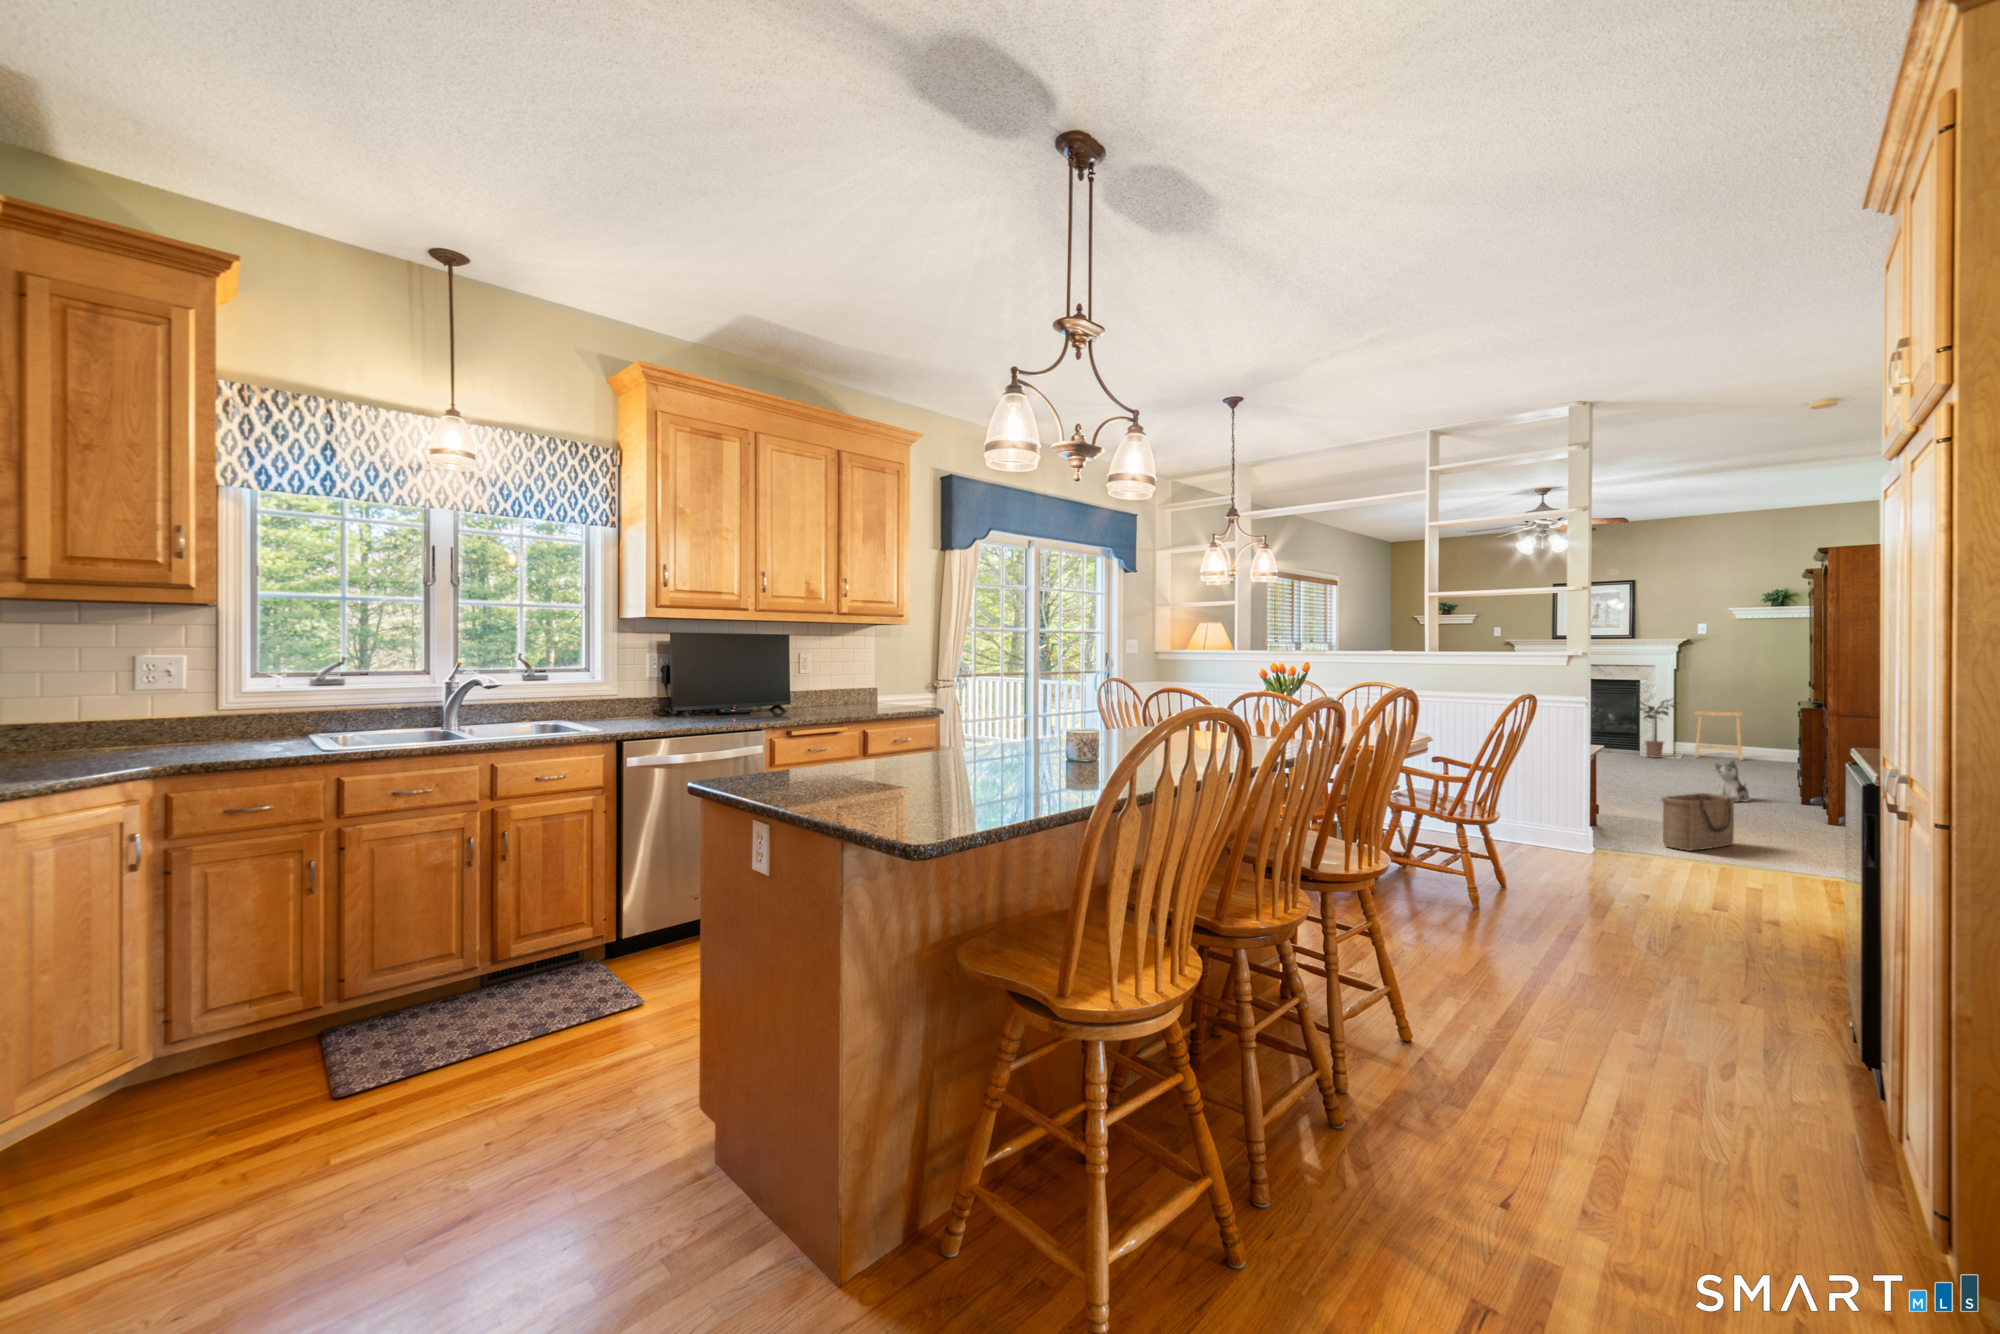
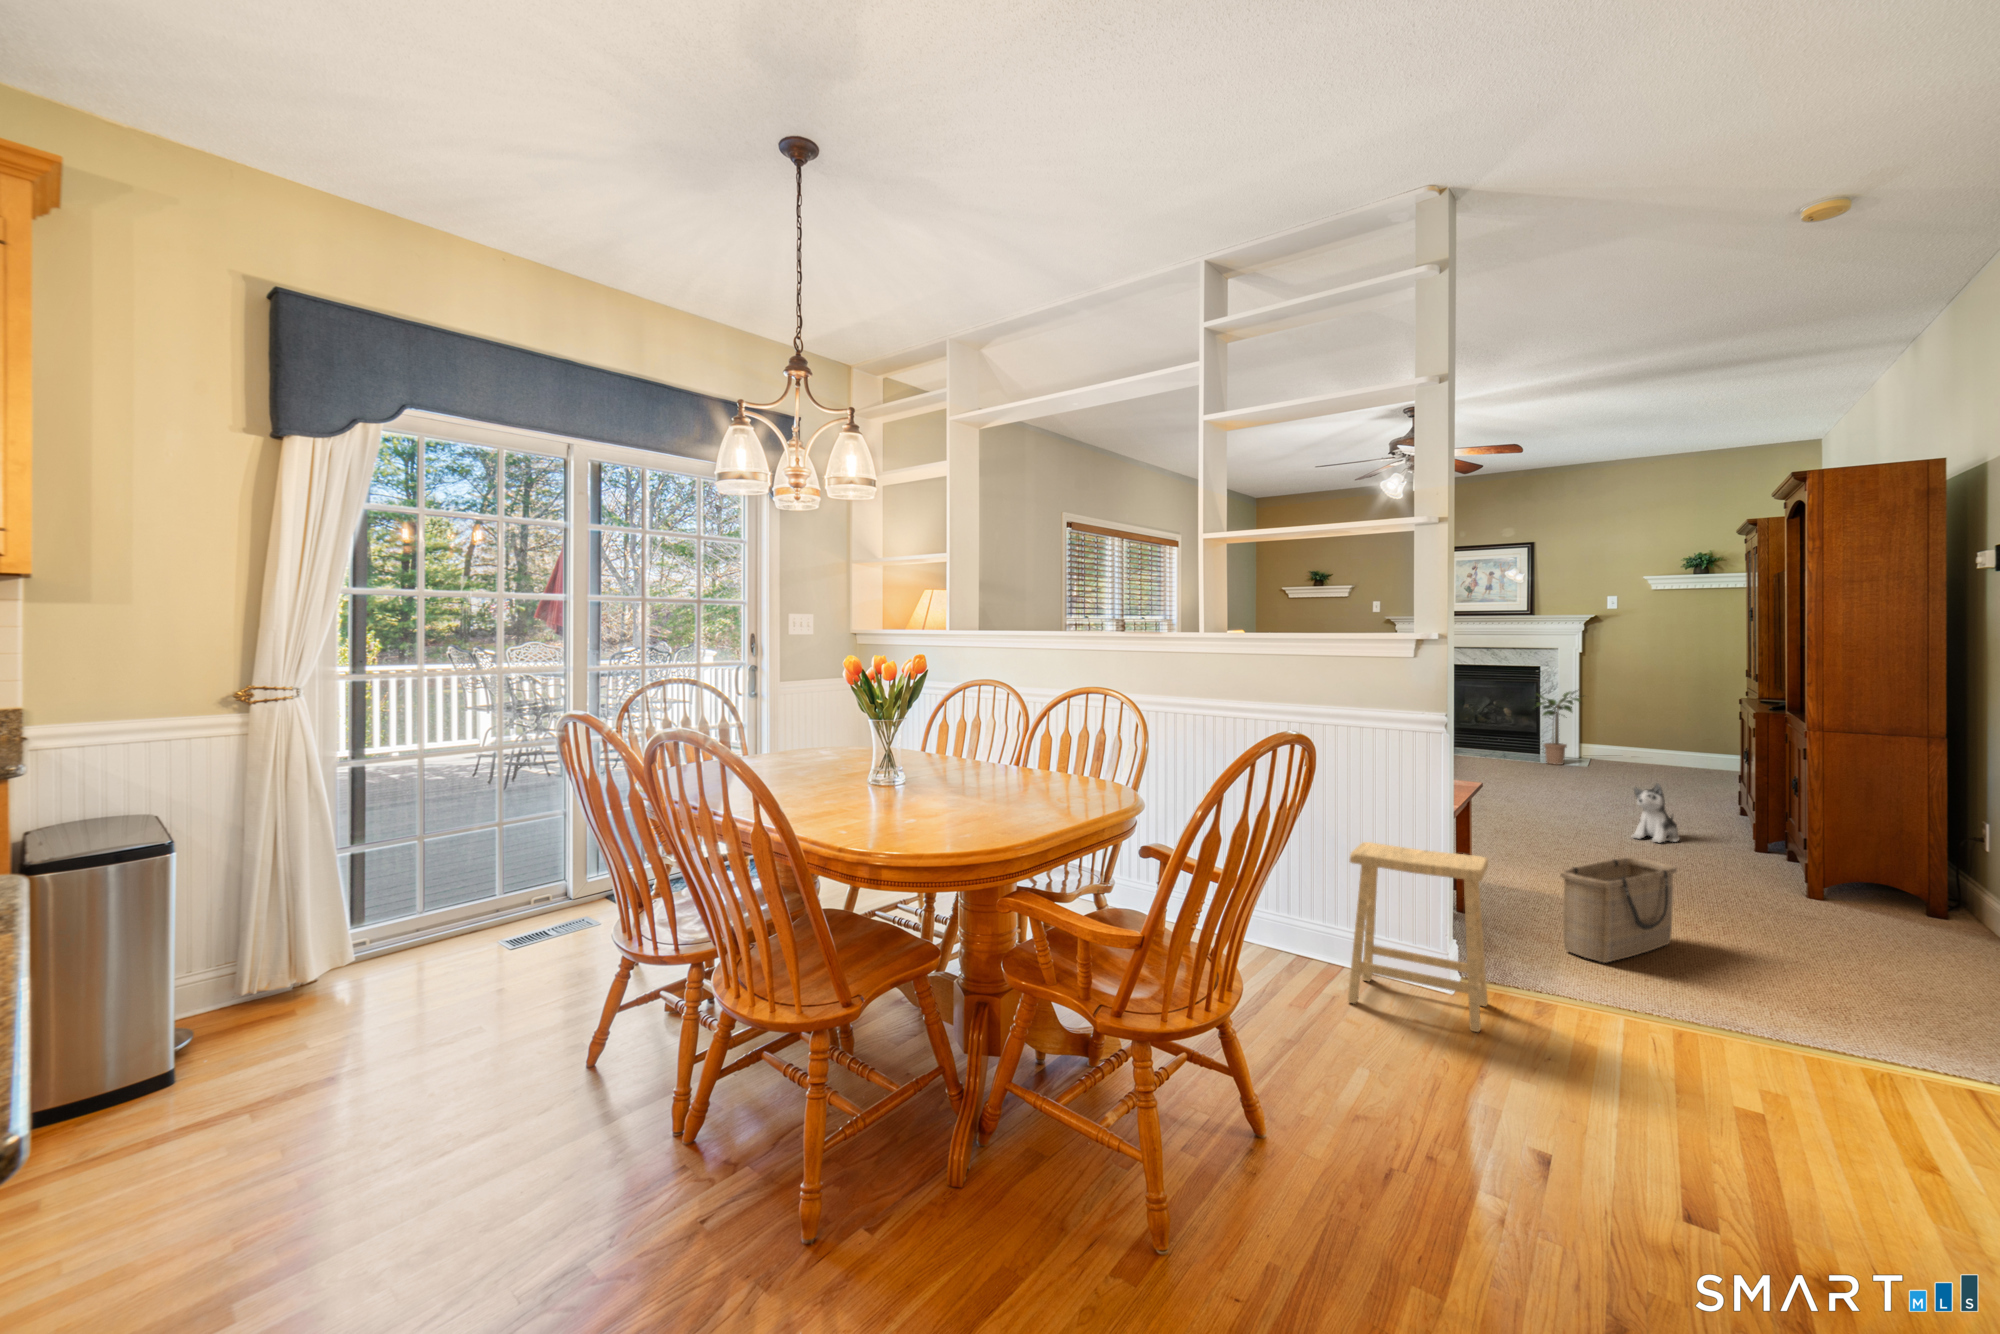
footstool: present [1695,711,1743,760] -> present [1348,842,1488,1032]

